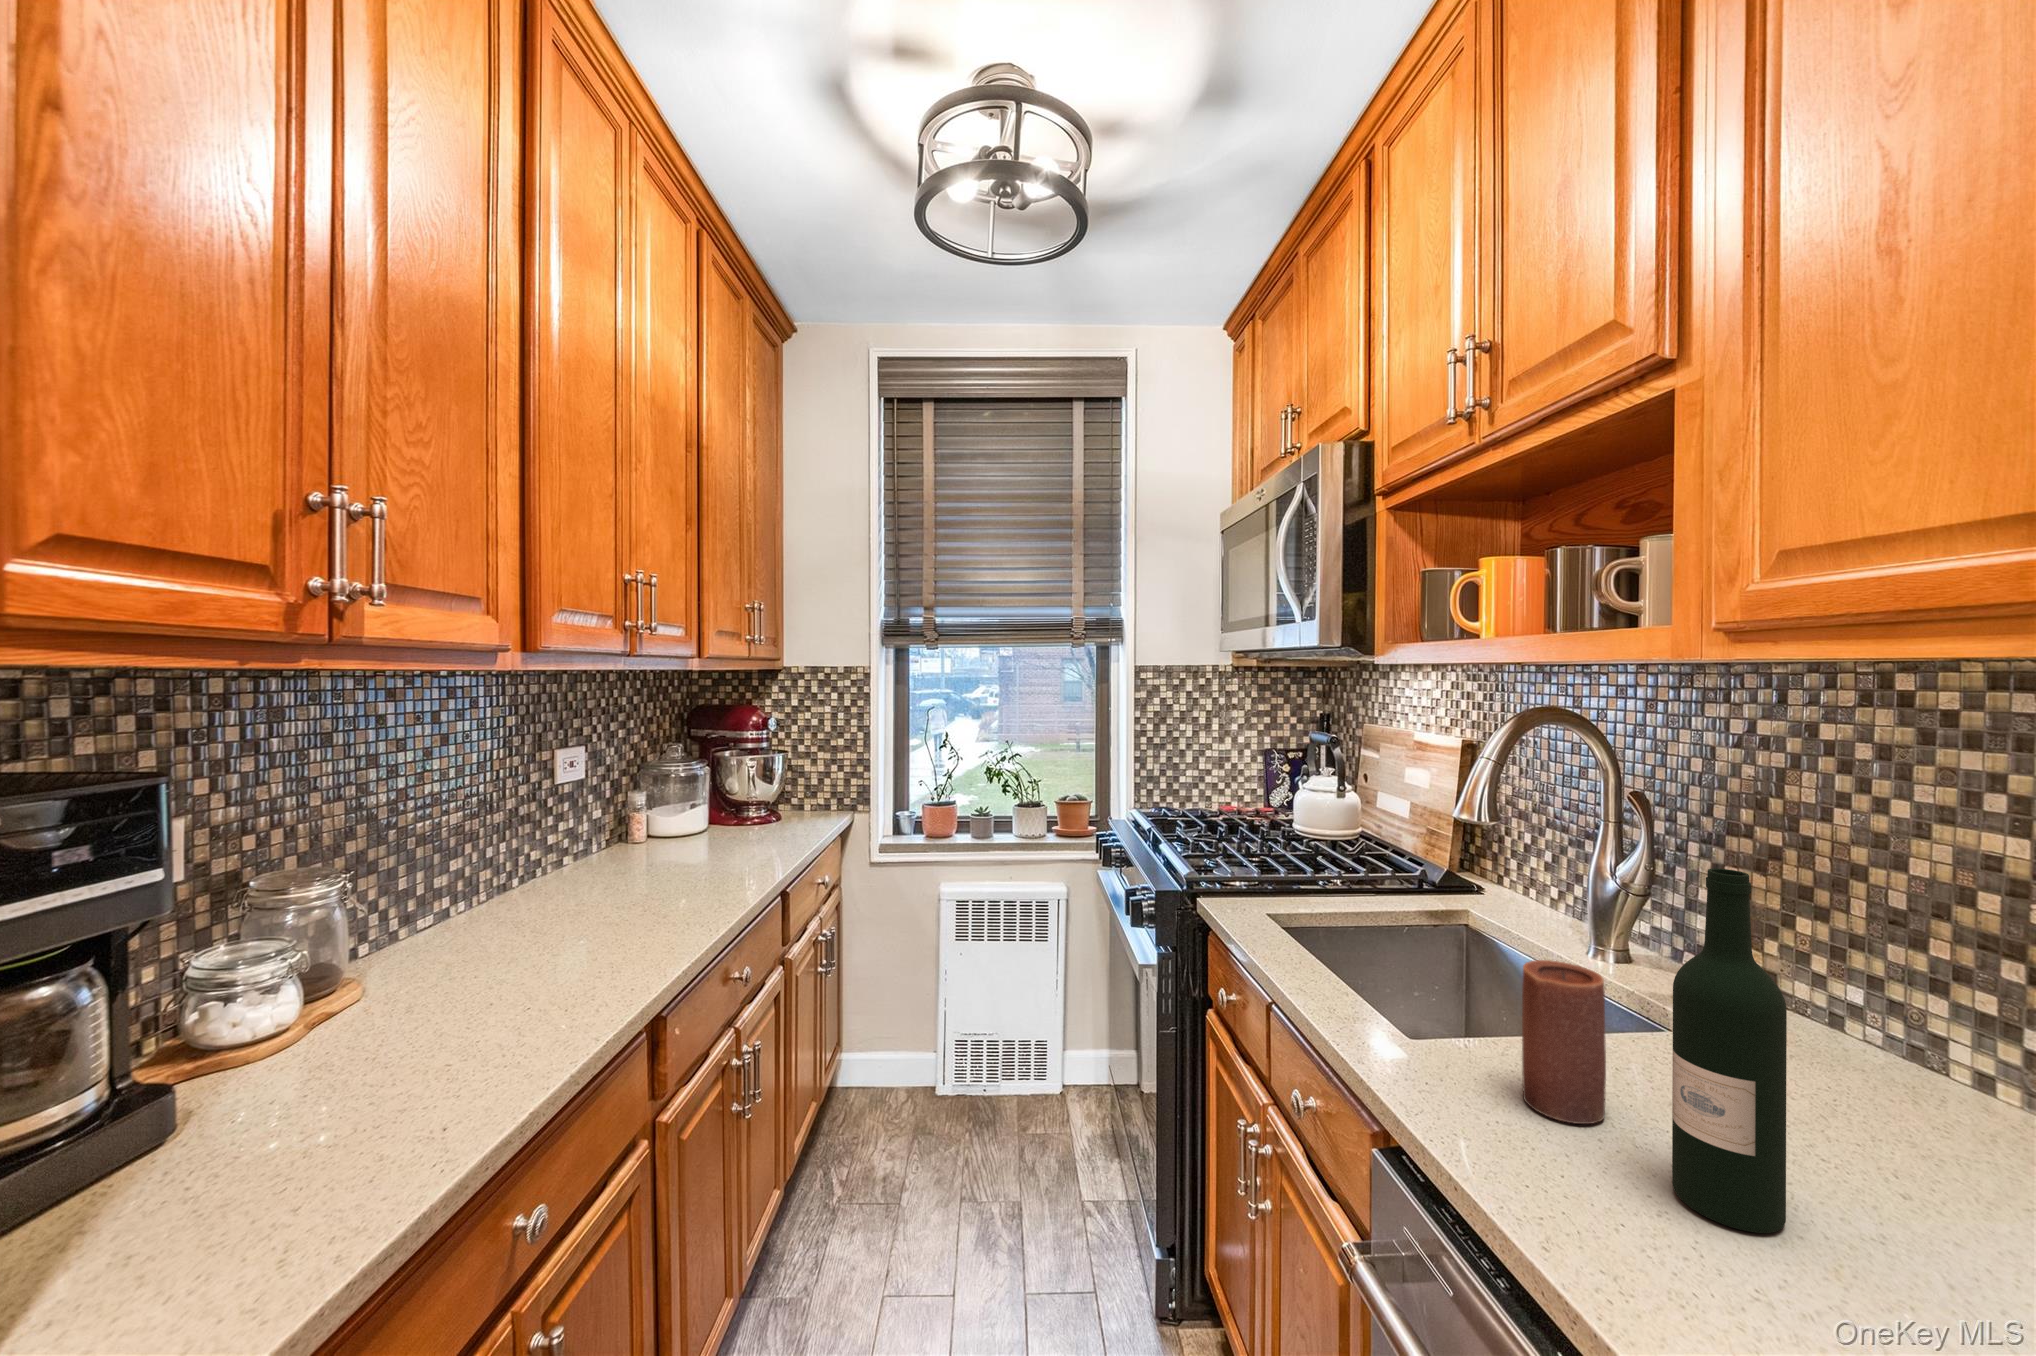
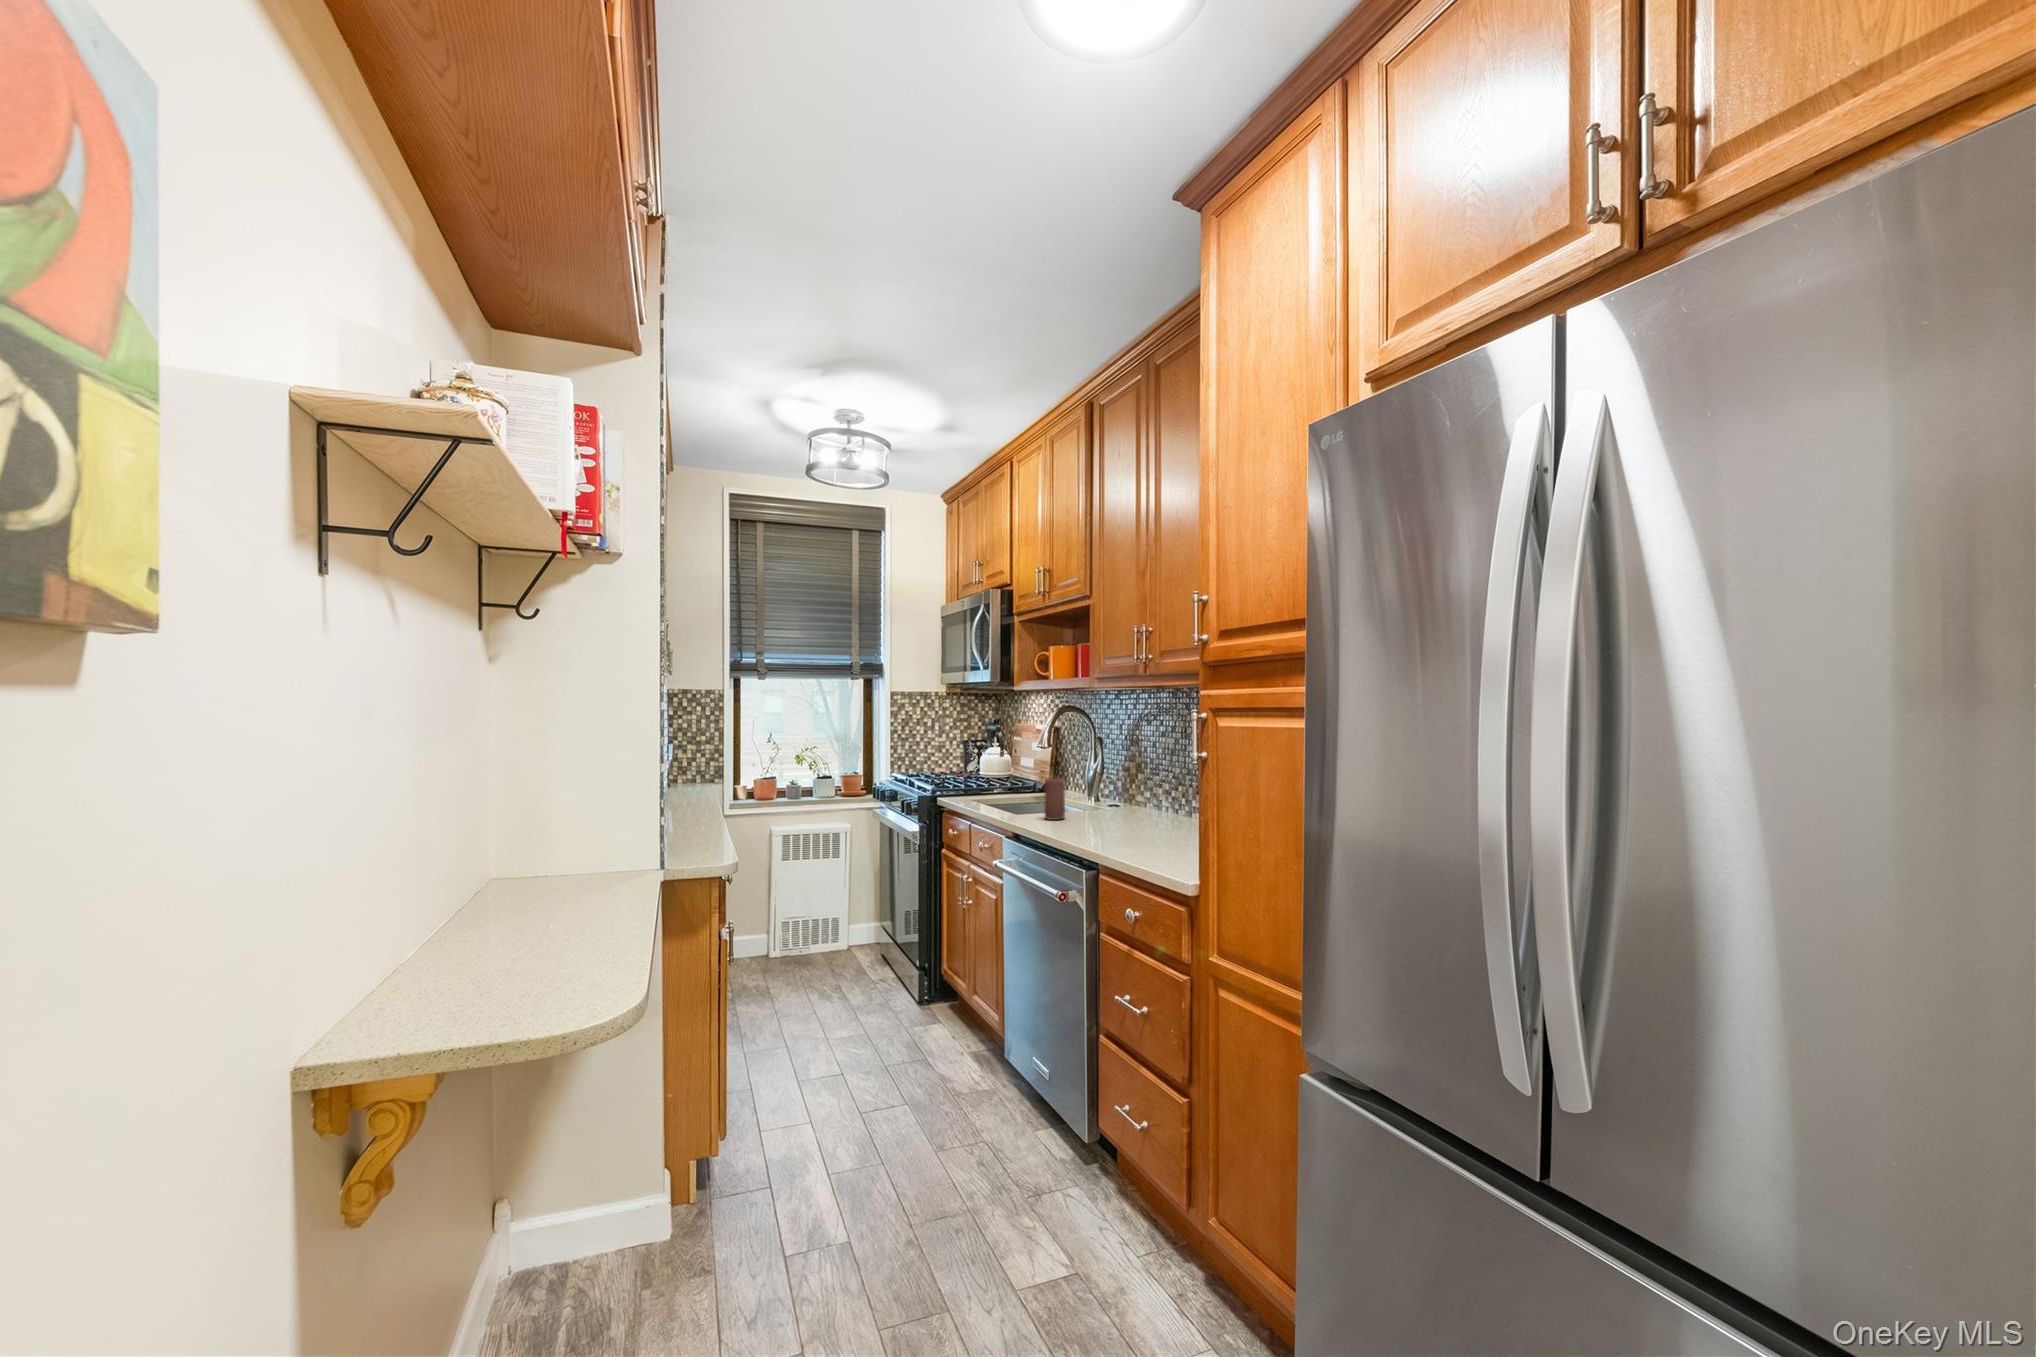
wine bottle: present [1672,869,1787,1233] -> none [1072,740,1093,826]

